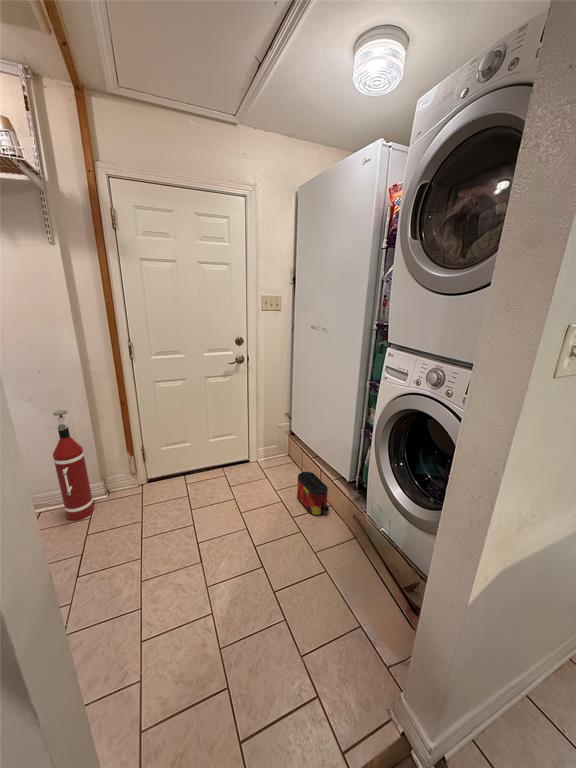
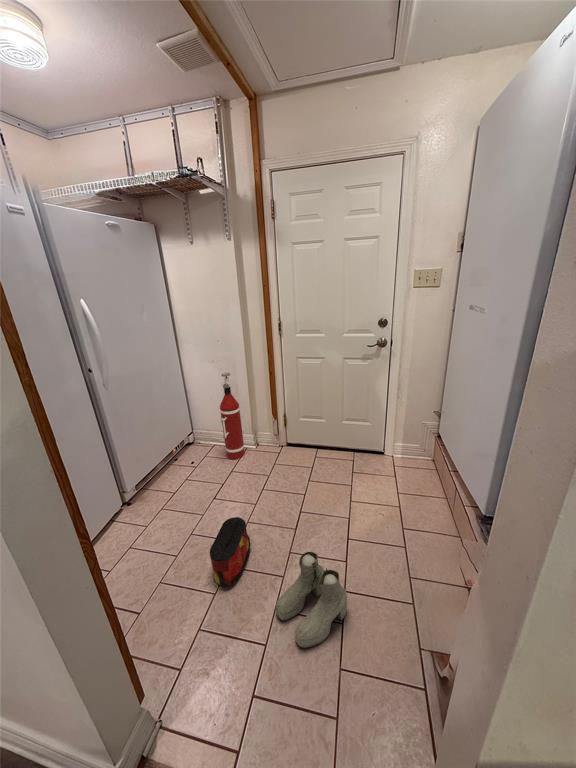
bag: present [297,472,329,516] -> present [210,517,250,586]
boots: none [224,566,286,659] -> present [276,552,347,648]

